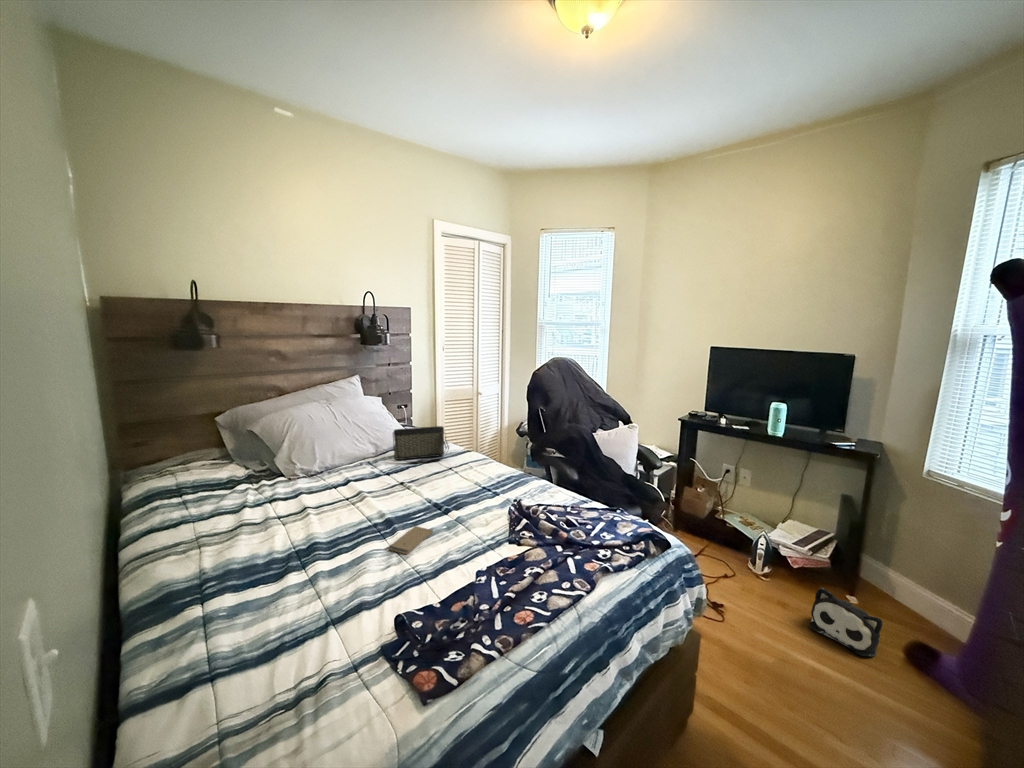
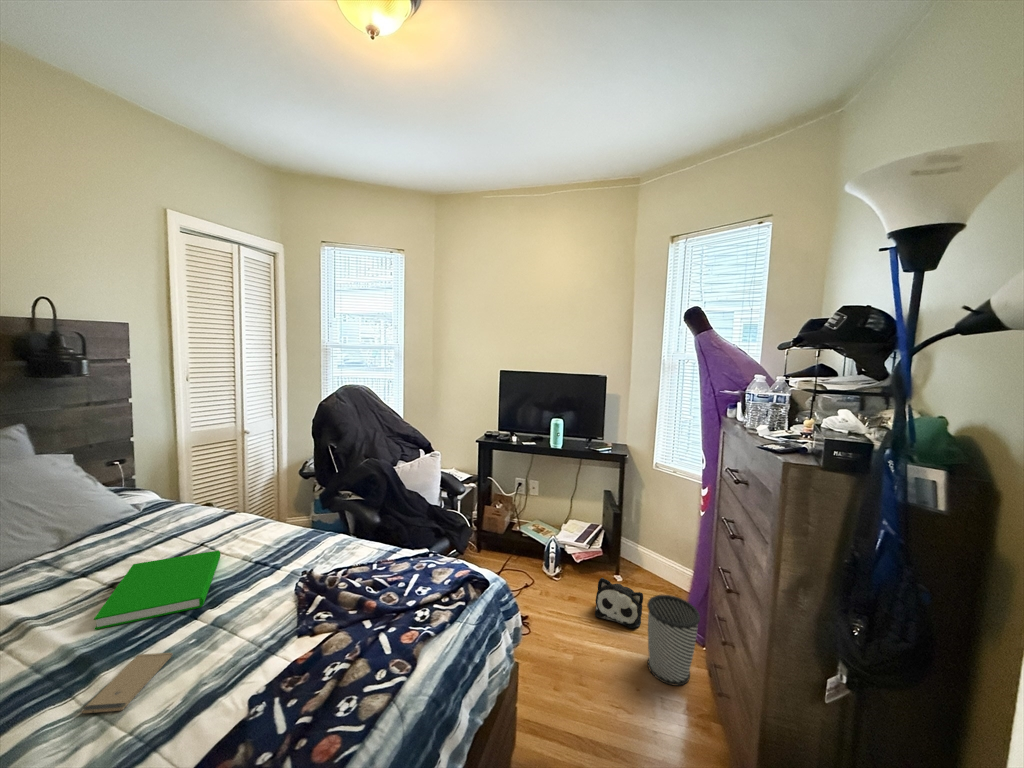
handbag: present [393,426,449,463] -> none [92,487,198,549]
book: none [393,472,462,508] -> present [94,550,221,630]
wastebasket: none [879,625,972,742] -> present [647,595,700,686]

